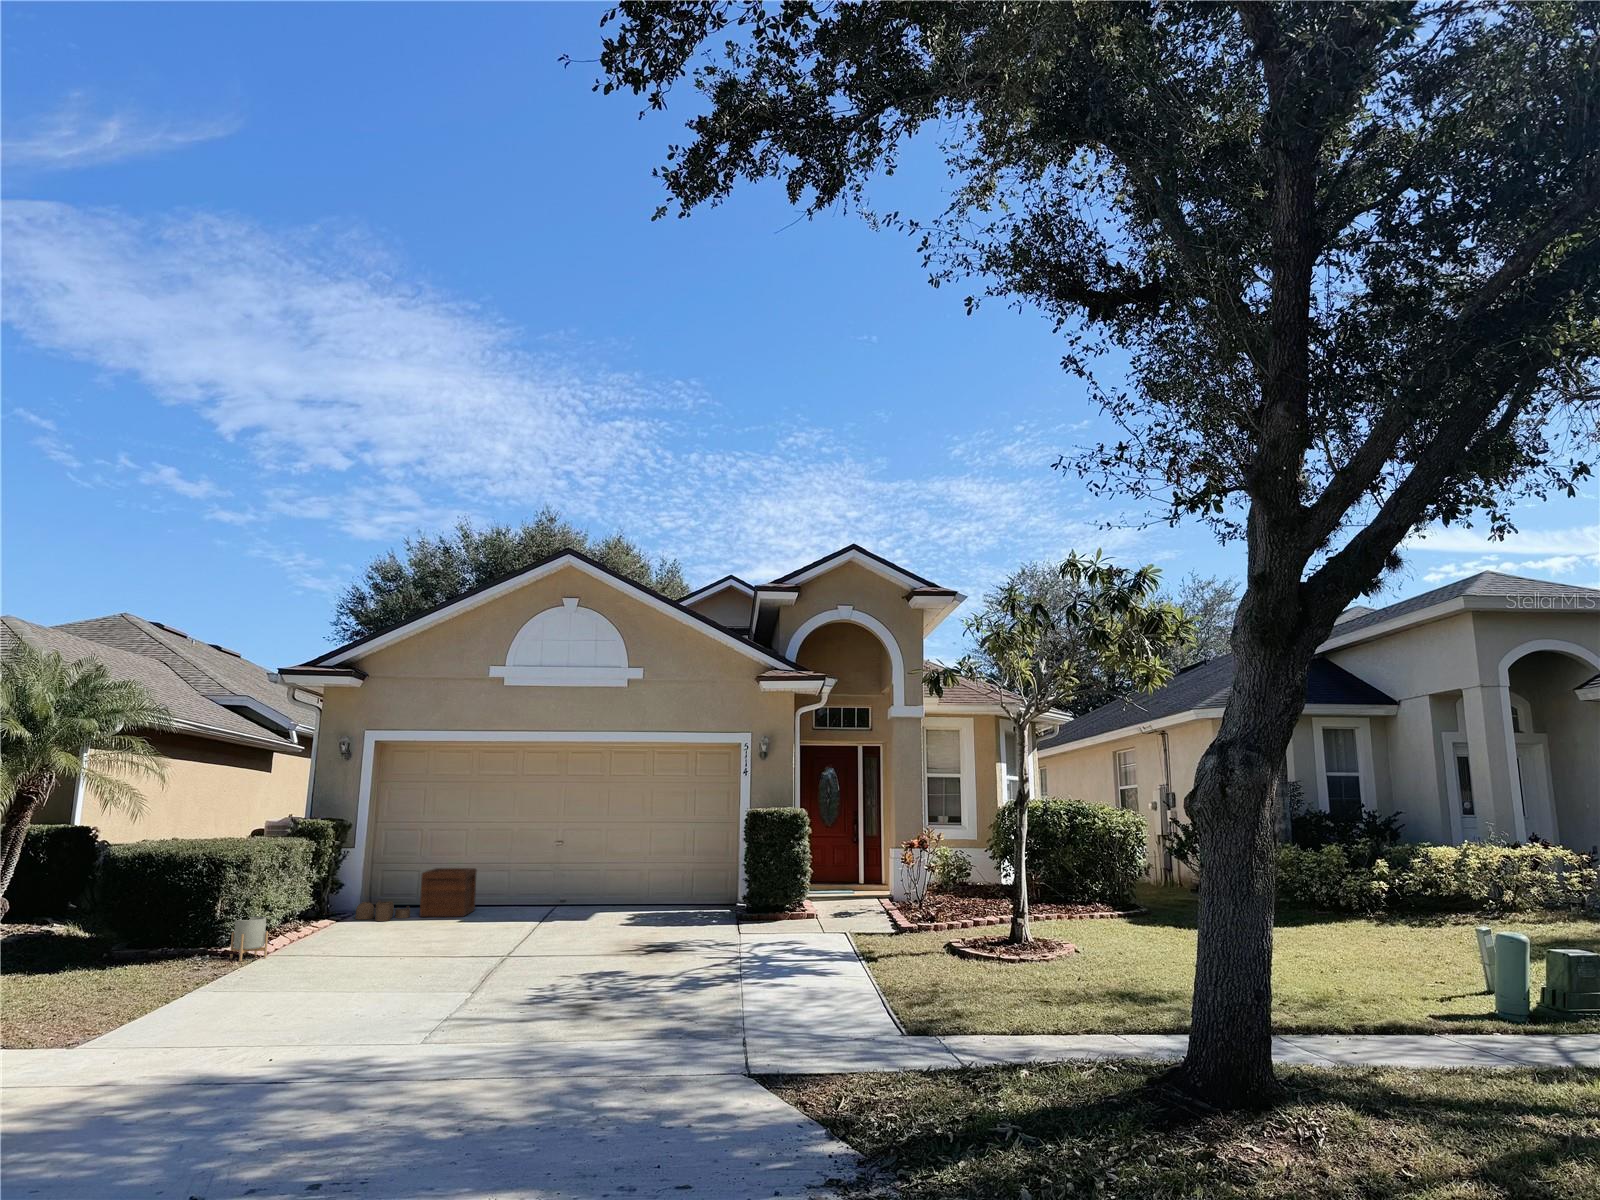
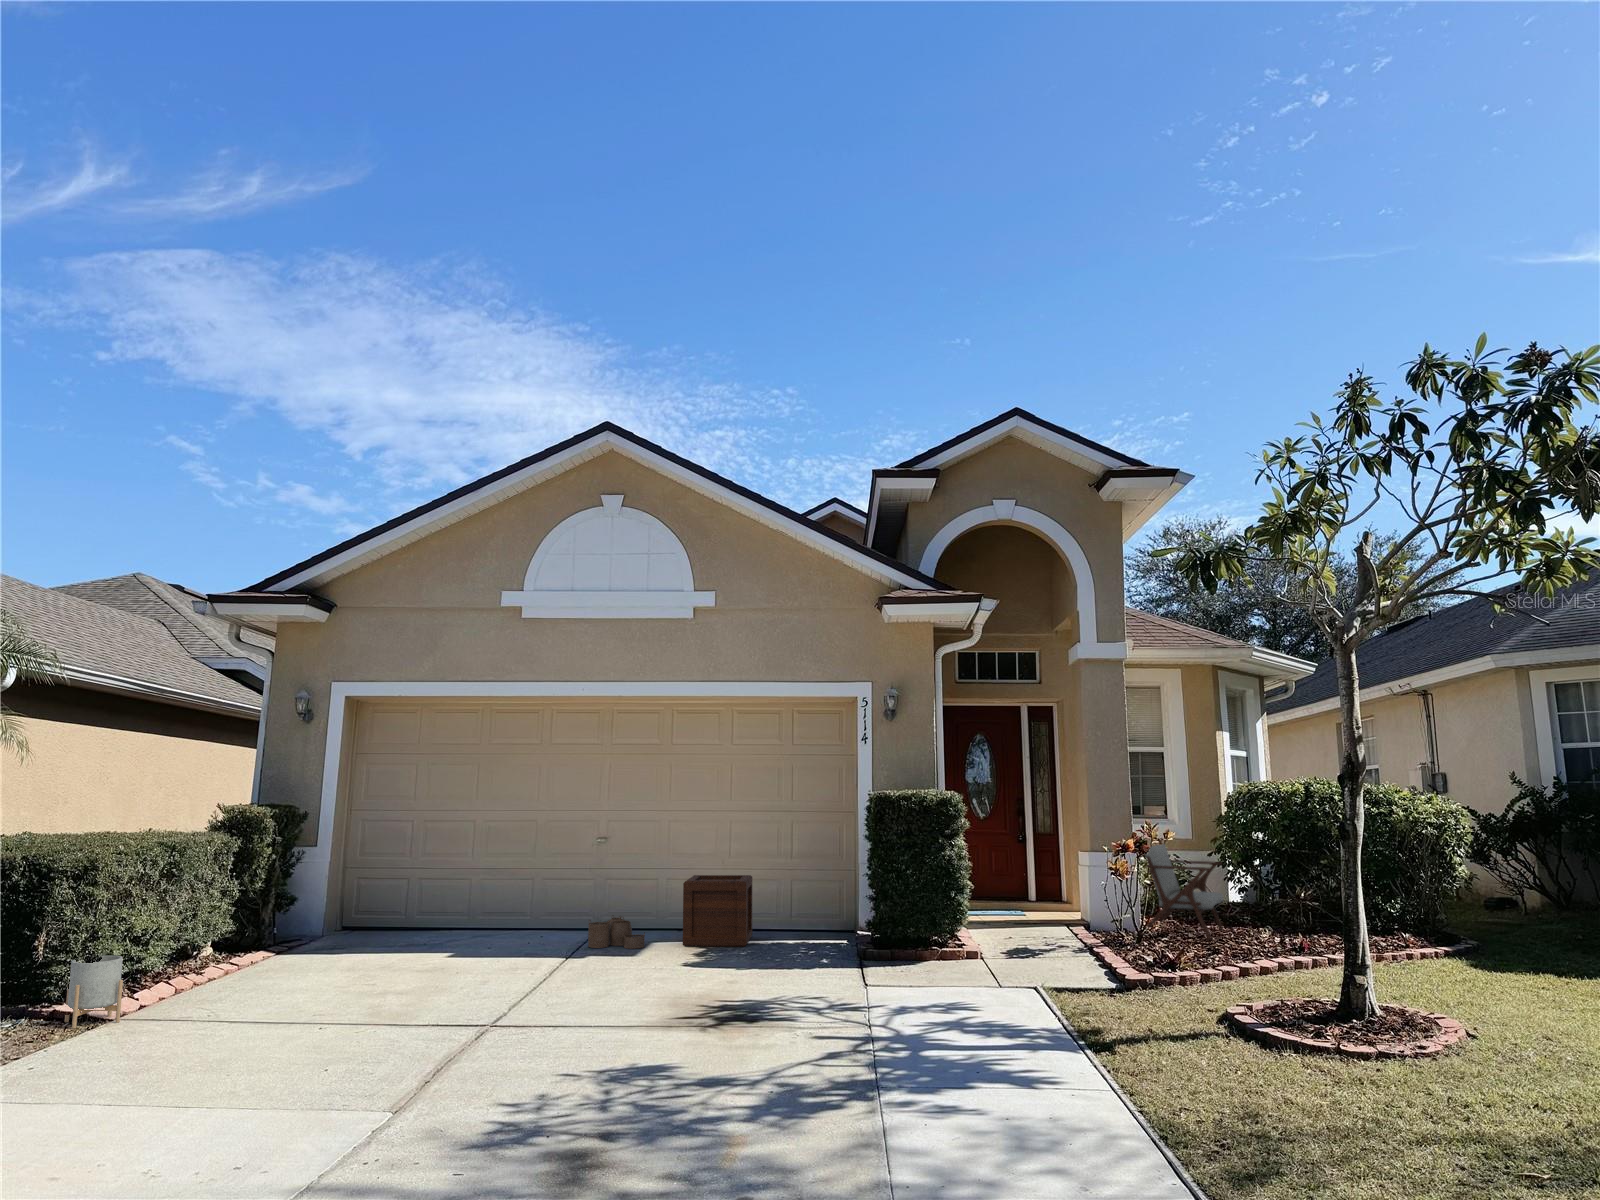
lounge chair: none [925,843,982,907] -> present [1140,844,1223,940]
wooden crate: present [420,868,477,917] -> present [683,875,752,947]
woven basket: present [355,901,410,921] -> present [588,915,645,949]

